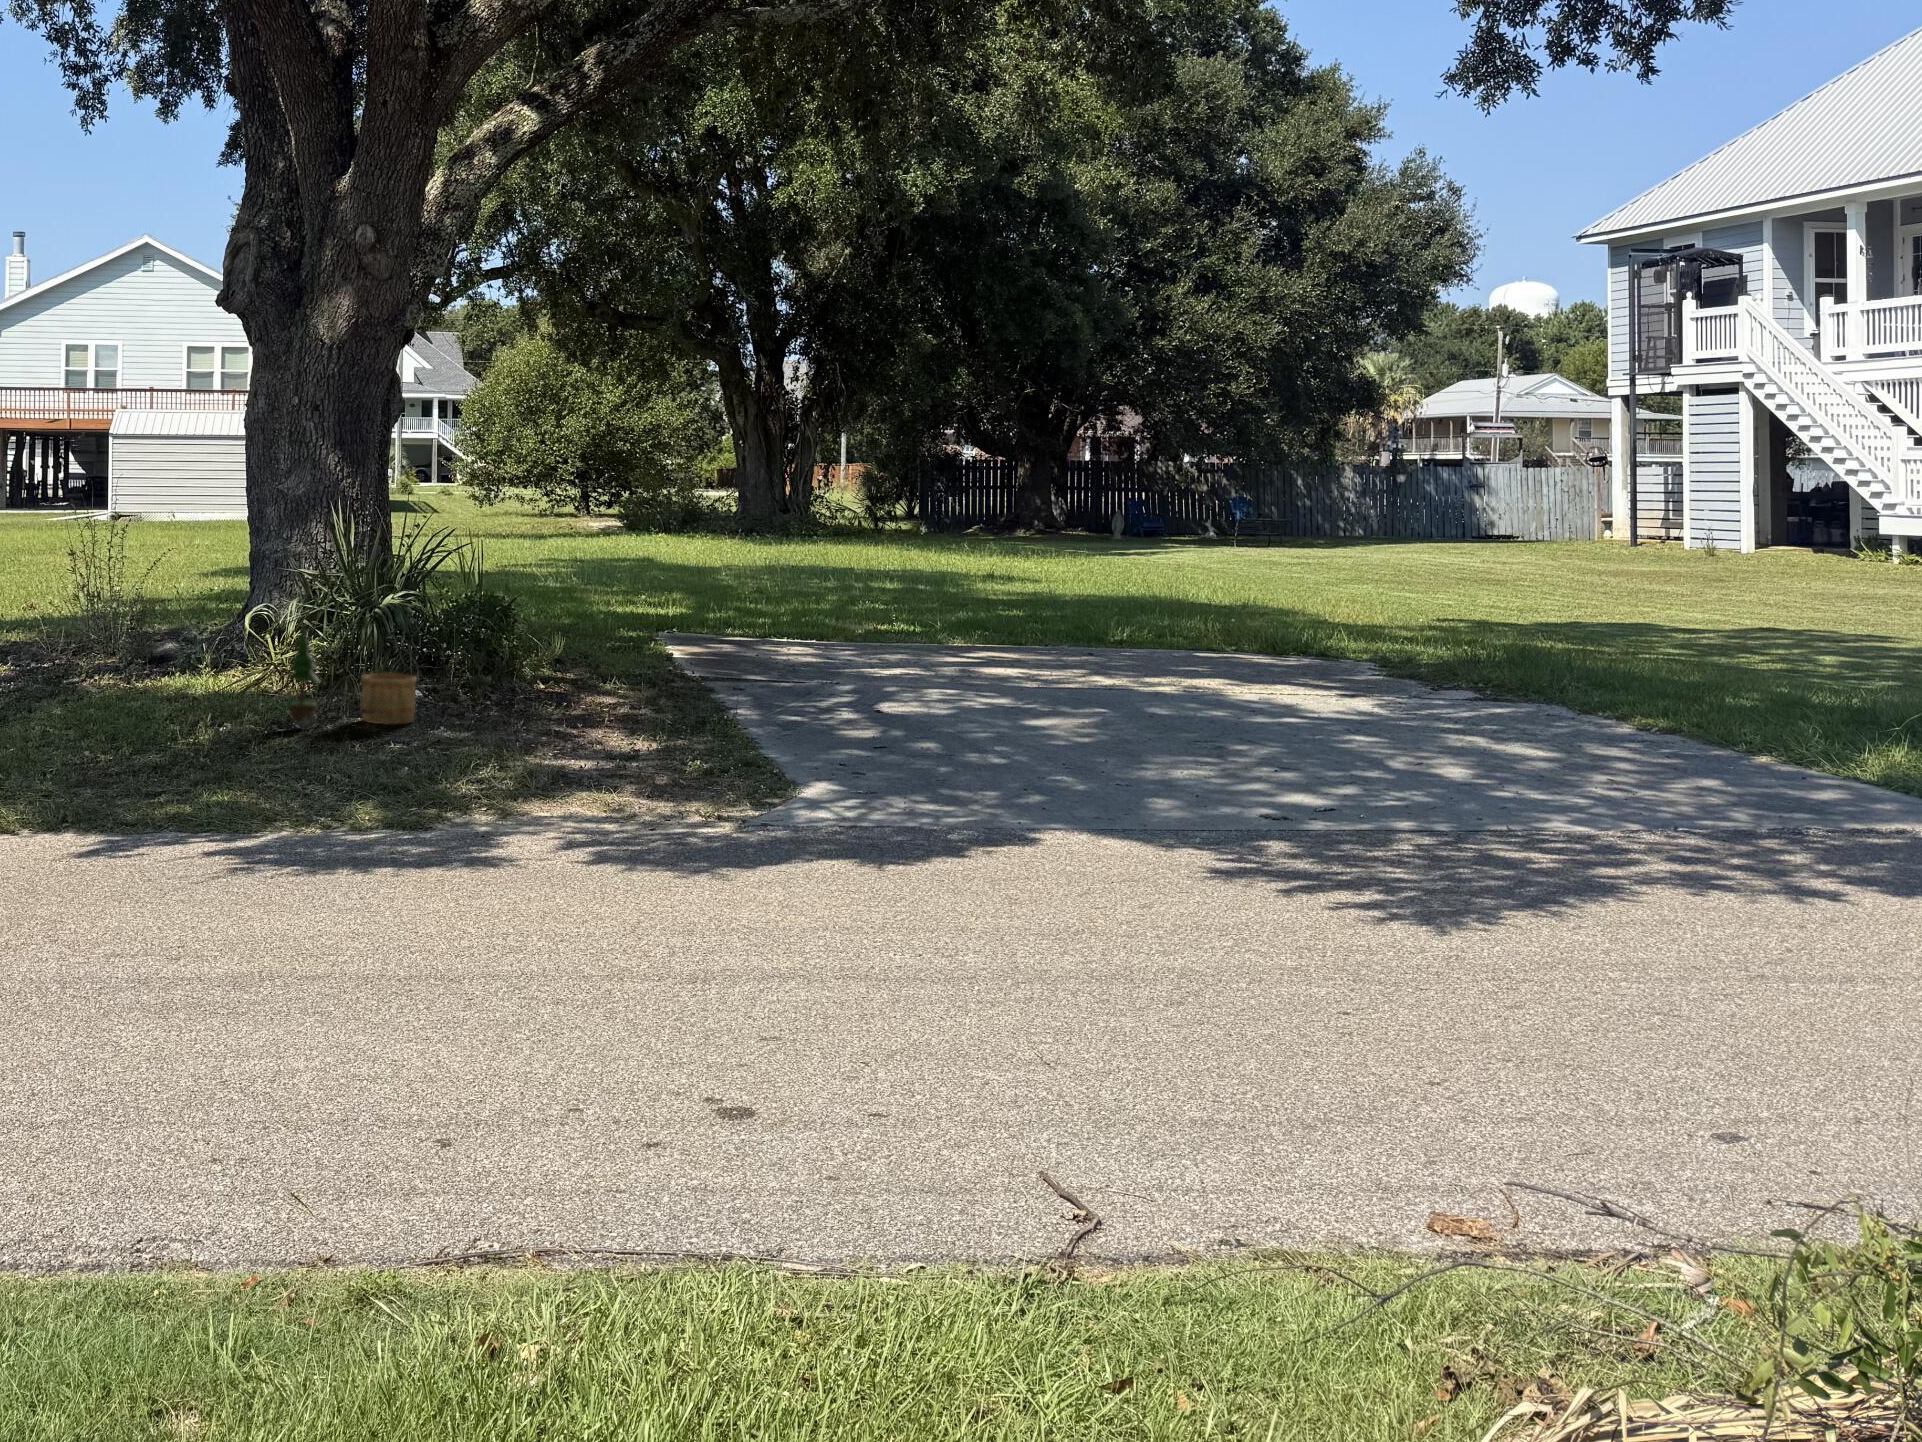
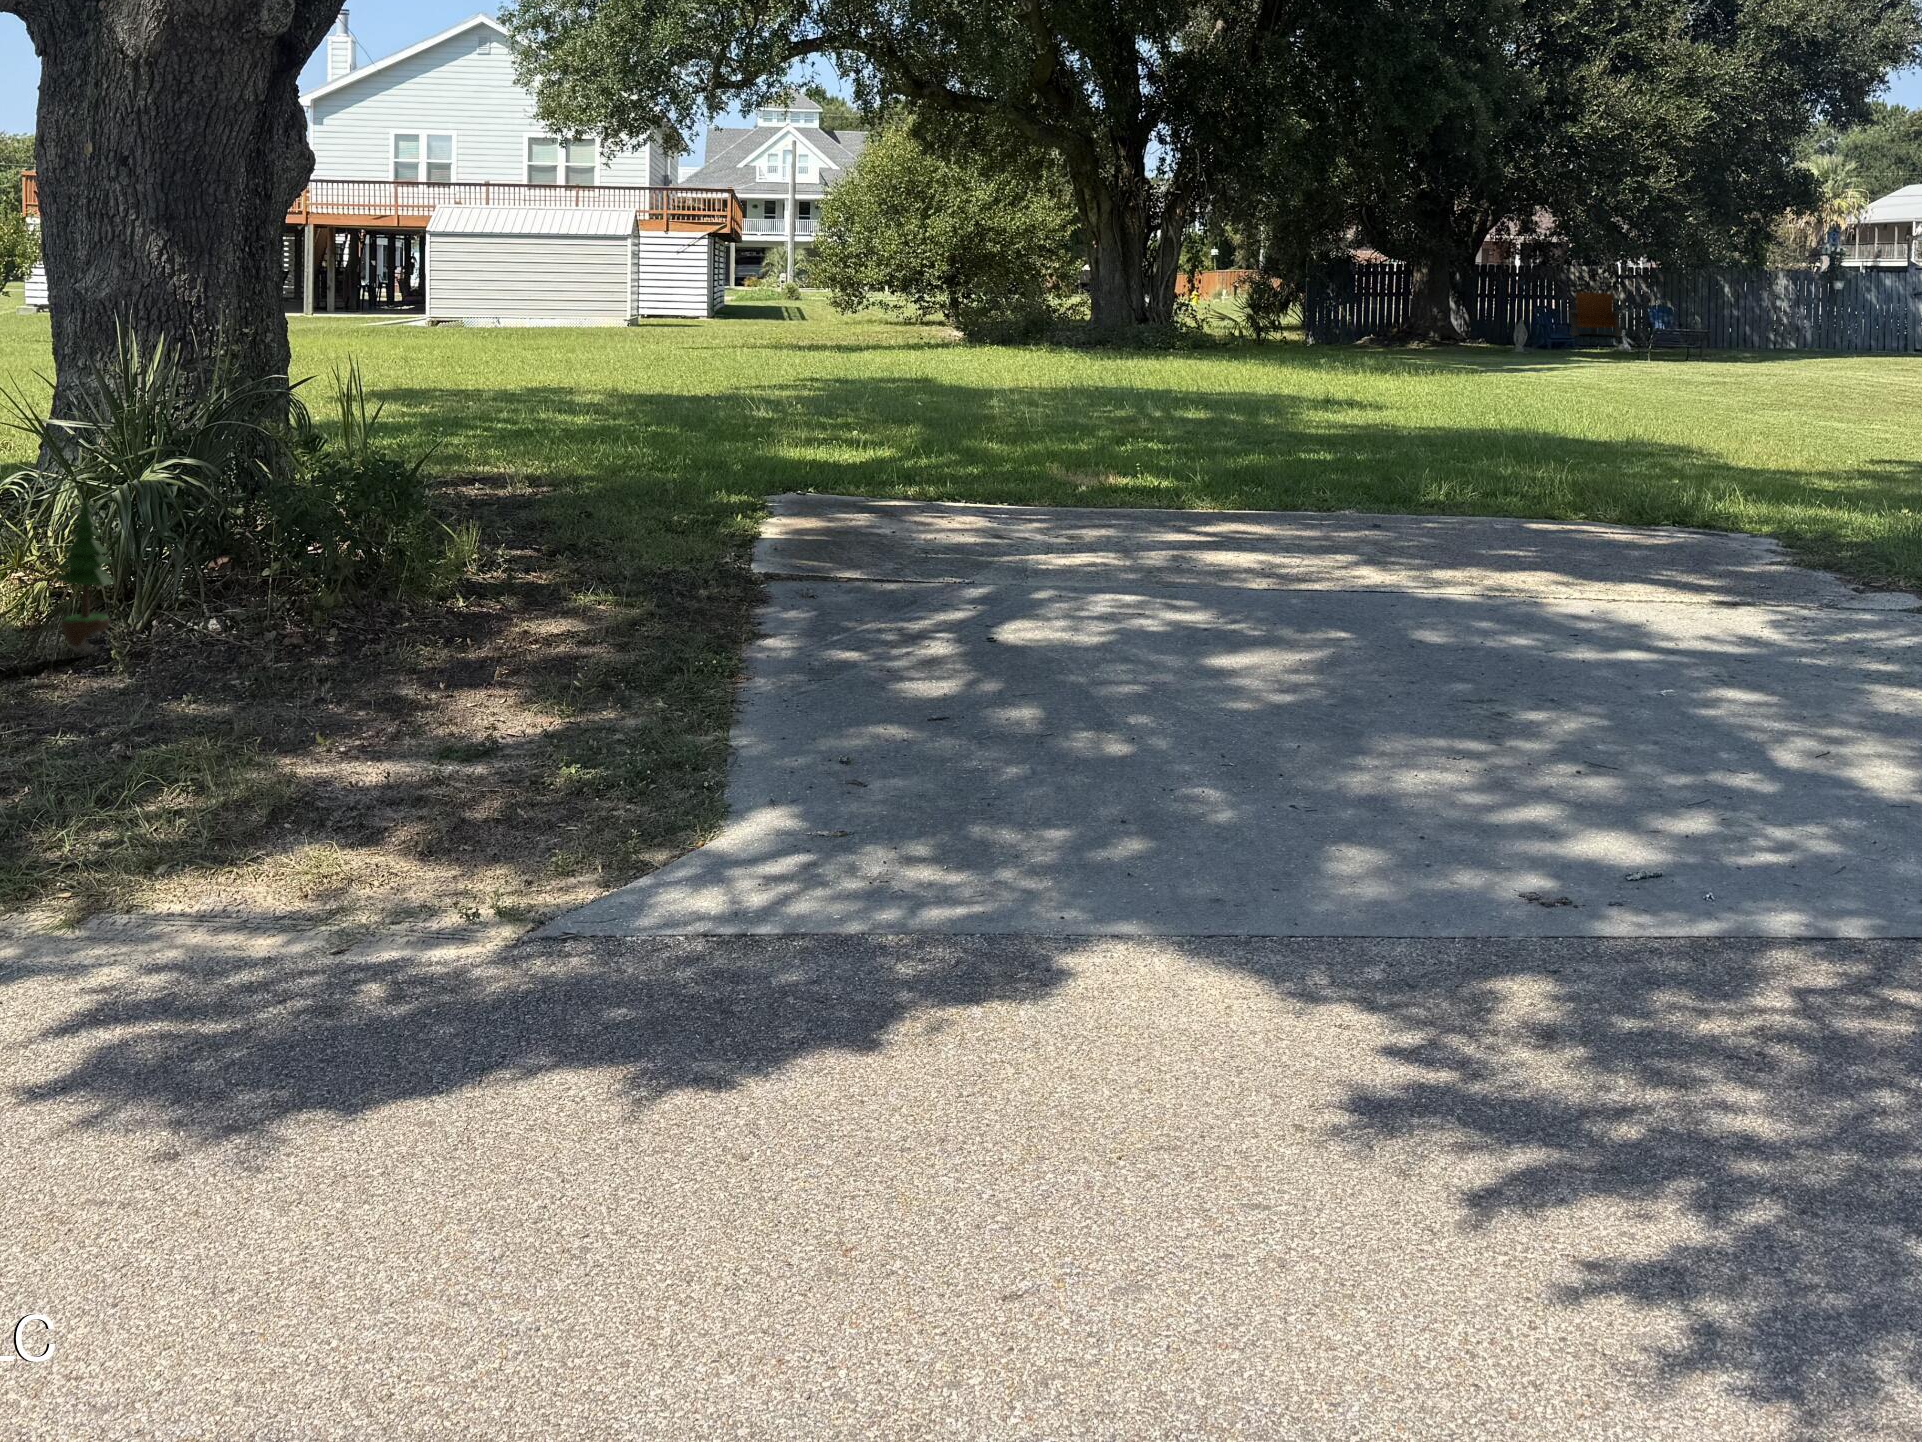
lounge chair: none [1157,486,1207,526] -> present [1569,292,1622,337]
wooden bucket: present [361,673,417,724] -> none [197,565,293,648]

